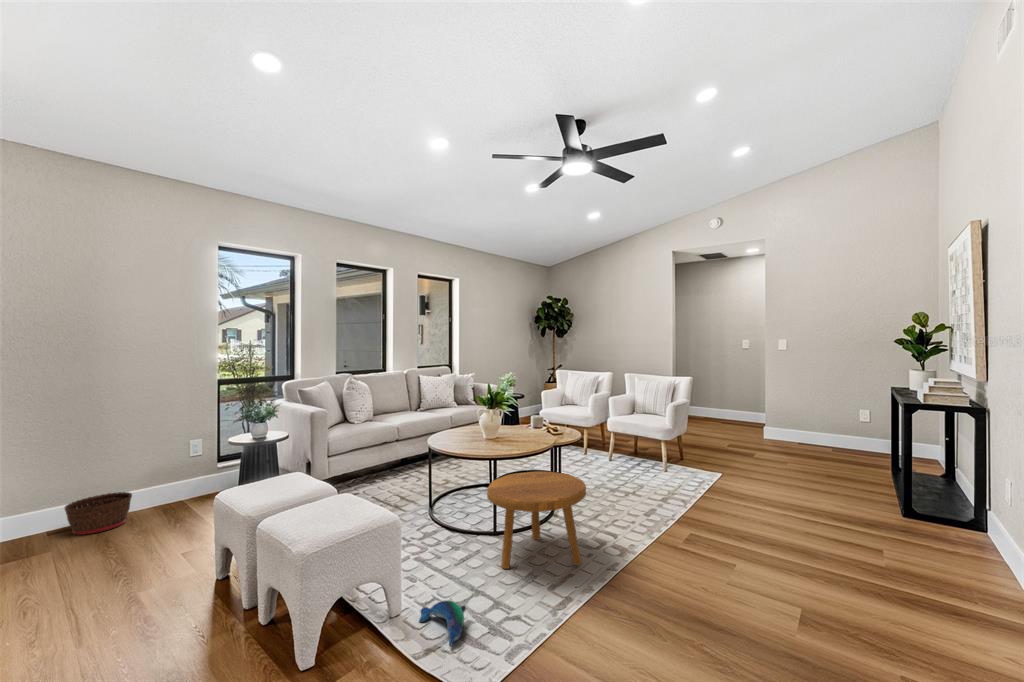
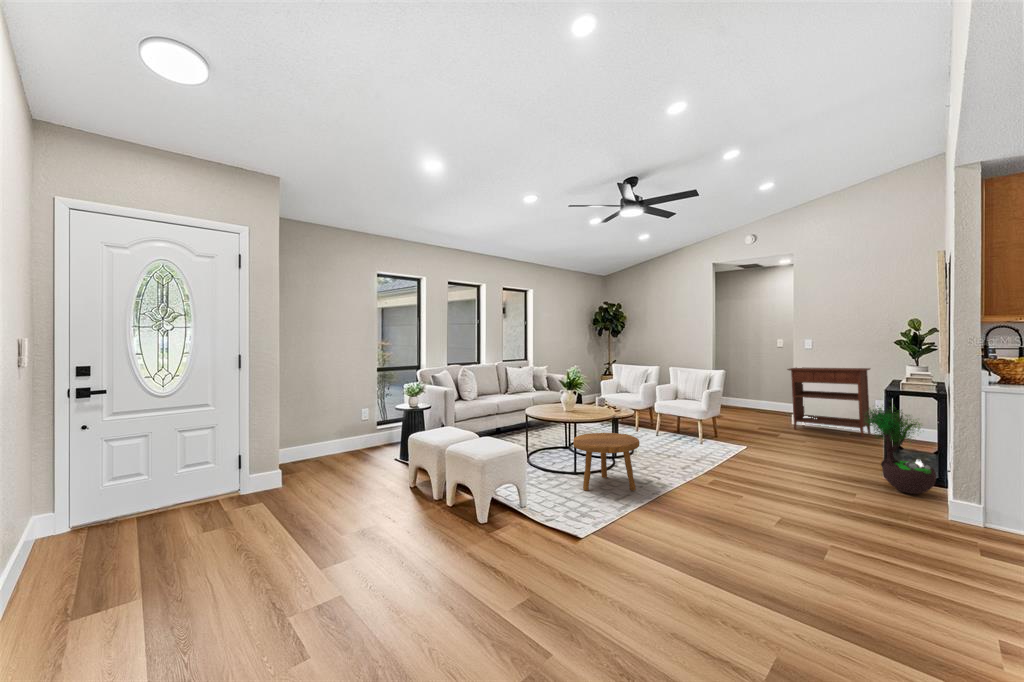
console table: none [760,371,857,457] -> present [788,367,870,438]
potted tree: none [883,415,989,546] -> present [865,406,936,494]
basket: present [65,492,132,535] -> none [301,440,336,464]
plush toy: present [419,601,466,646] -> none [539,499,567,520]

